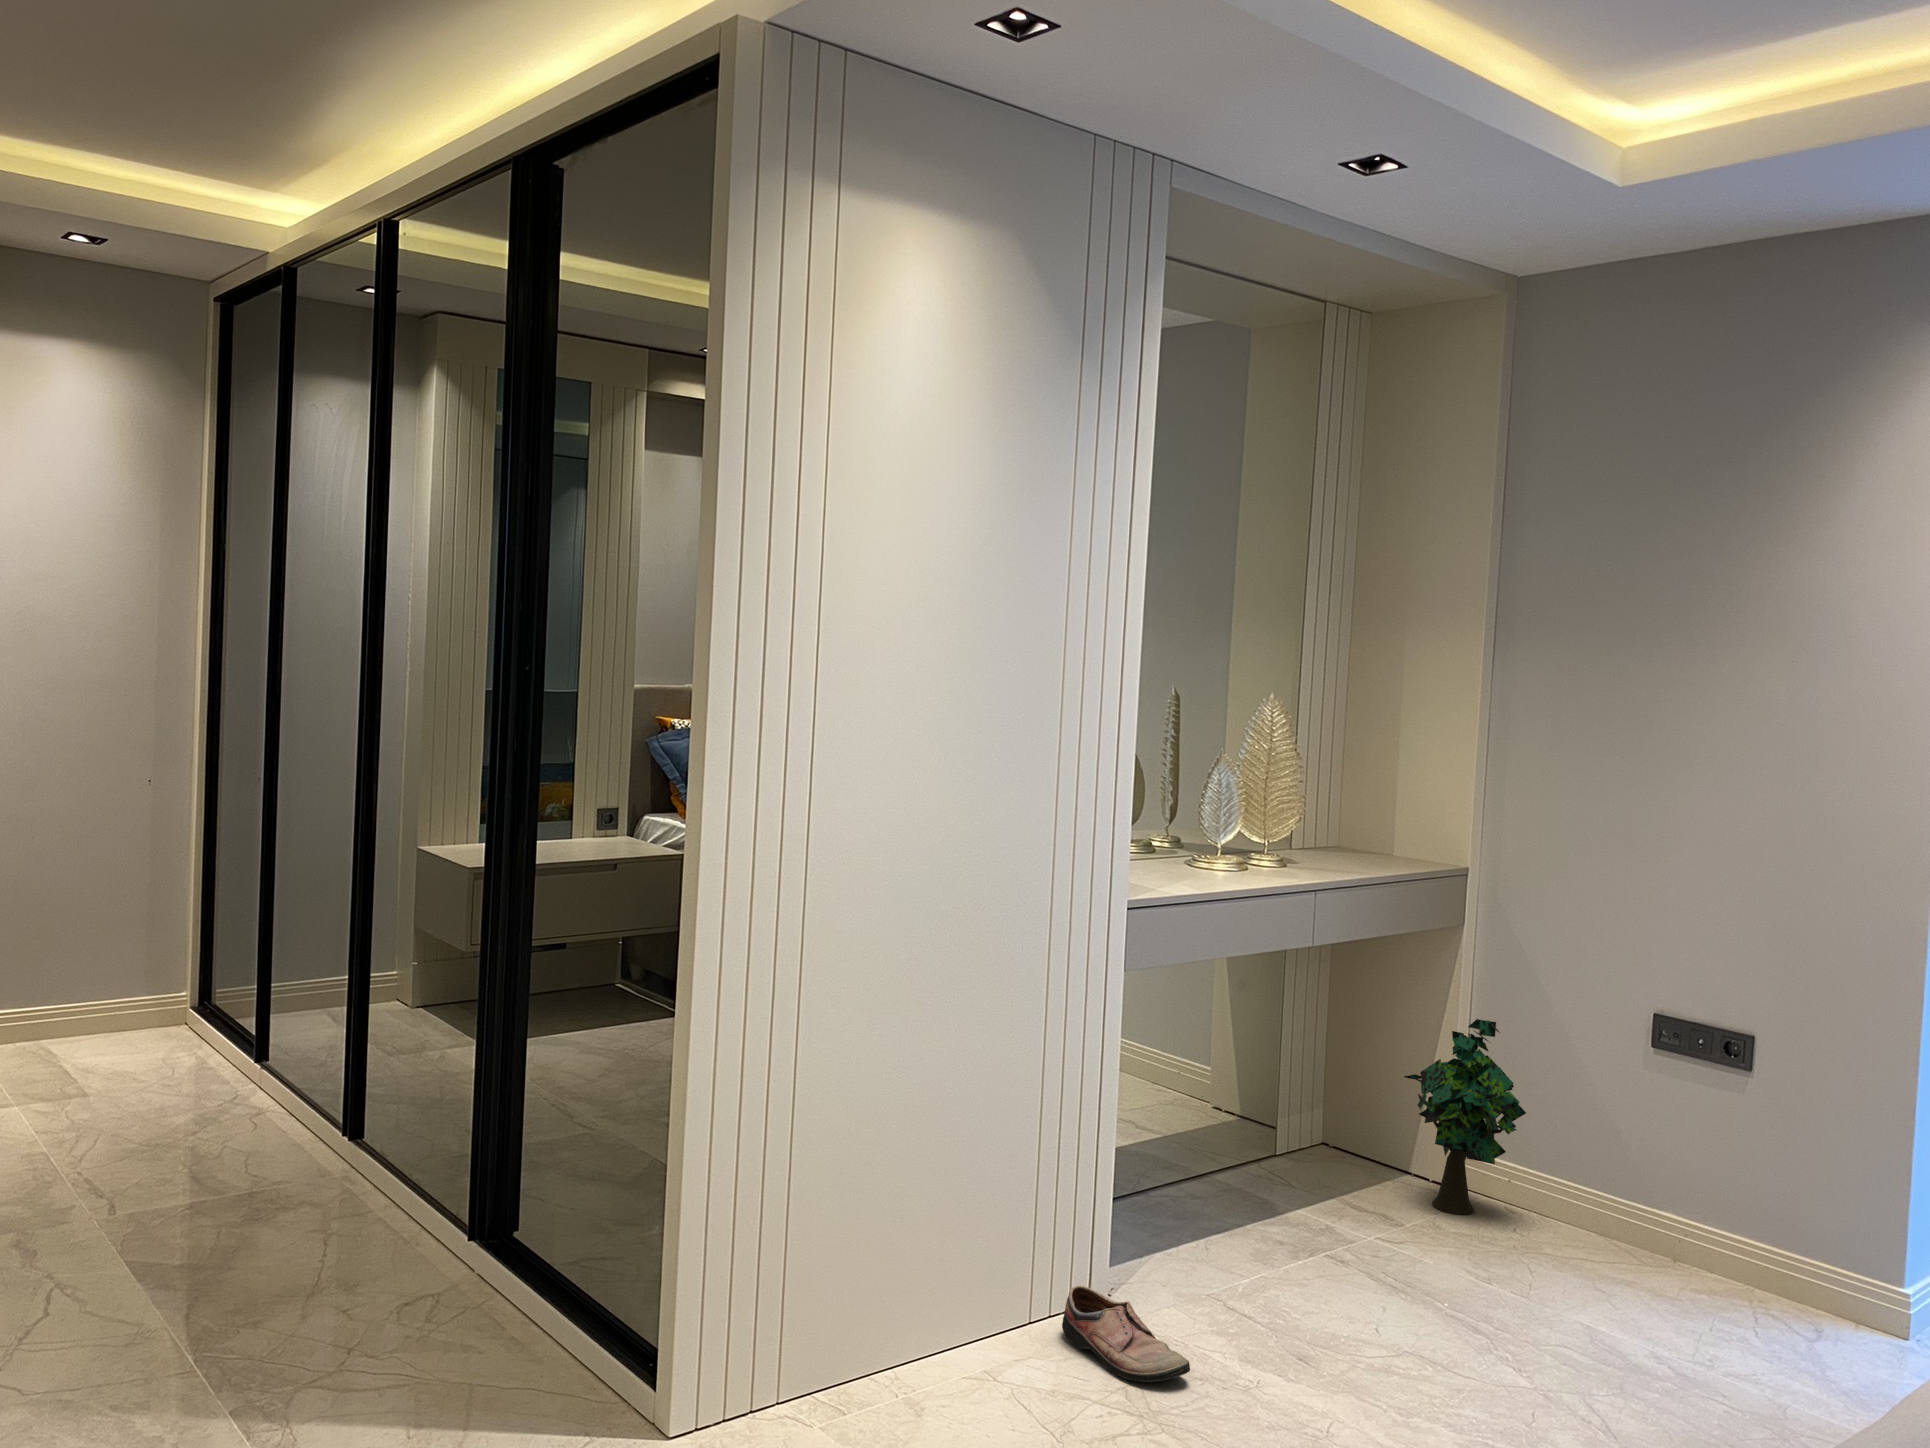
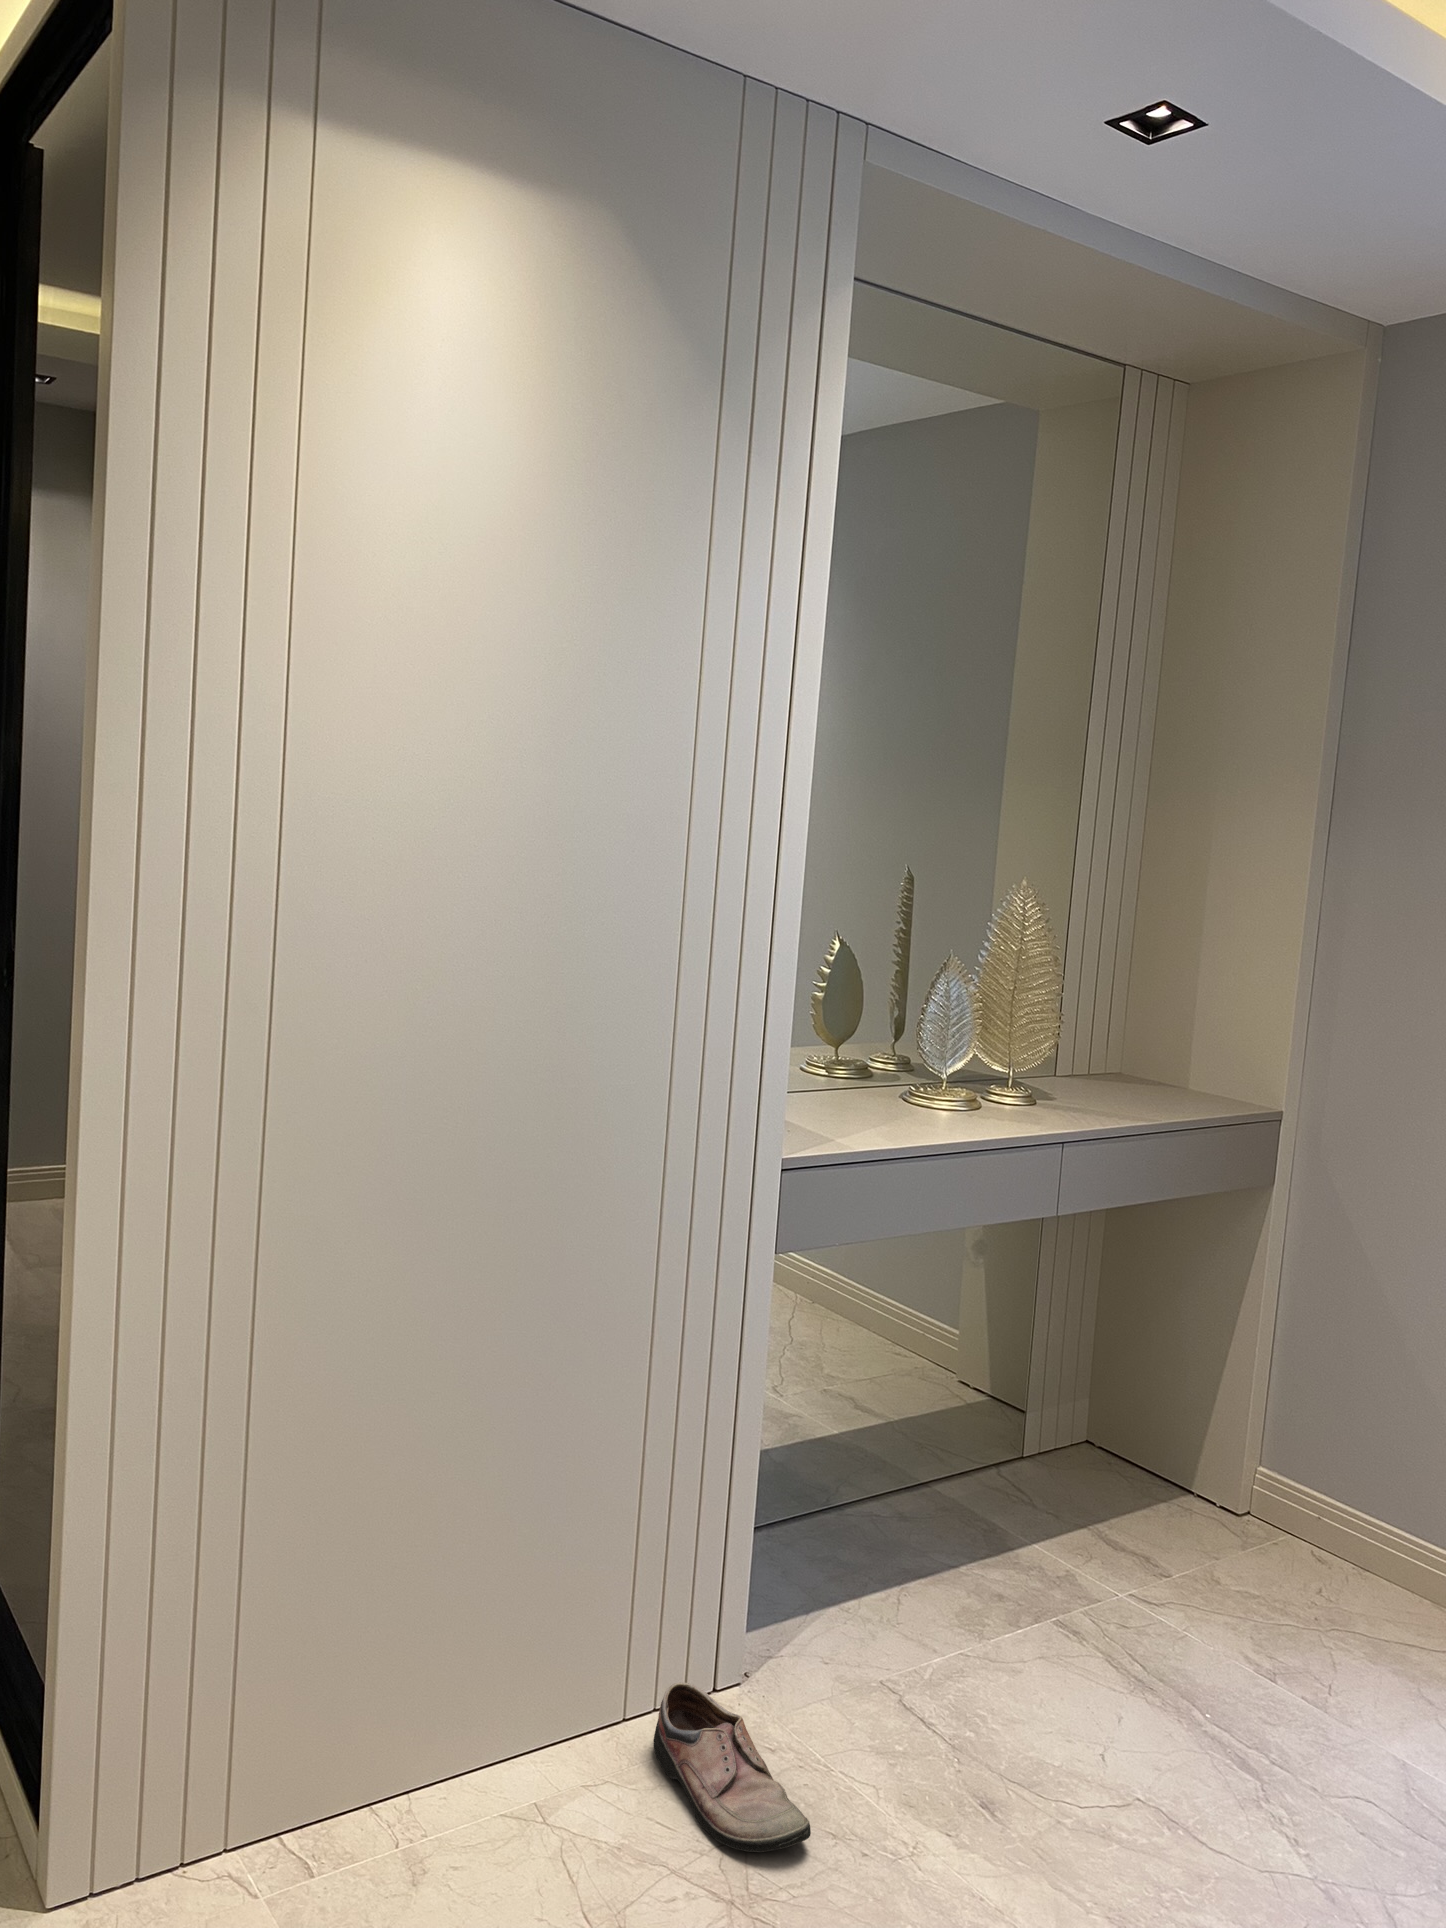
decorative plant: present [1404,1019,1526,1214] -> none [1183,1311,1341,1561]

